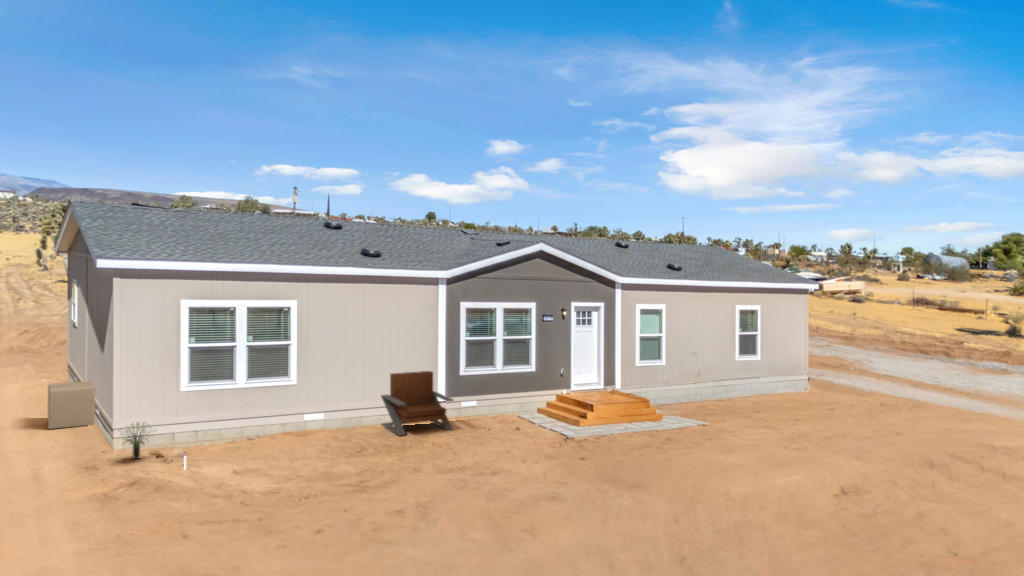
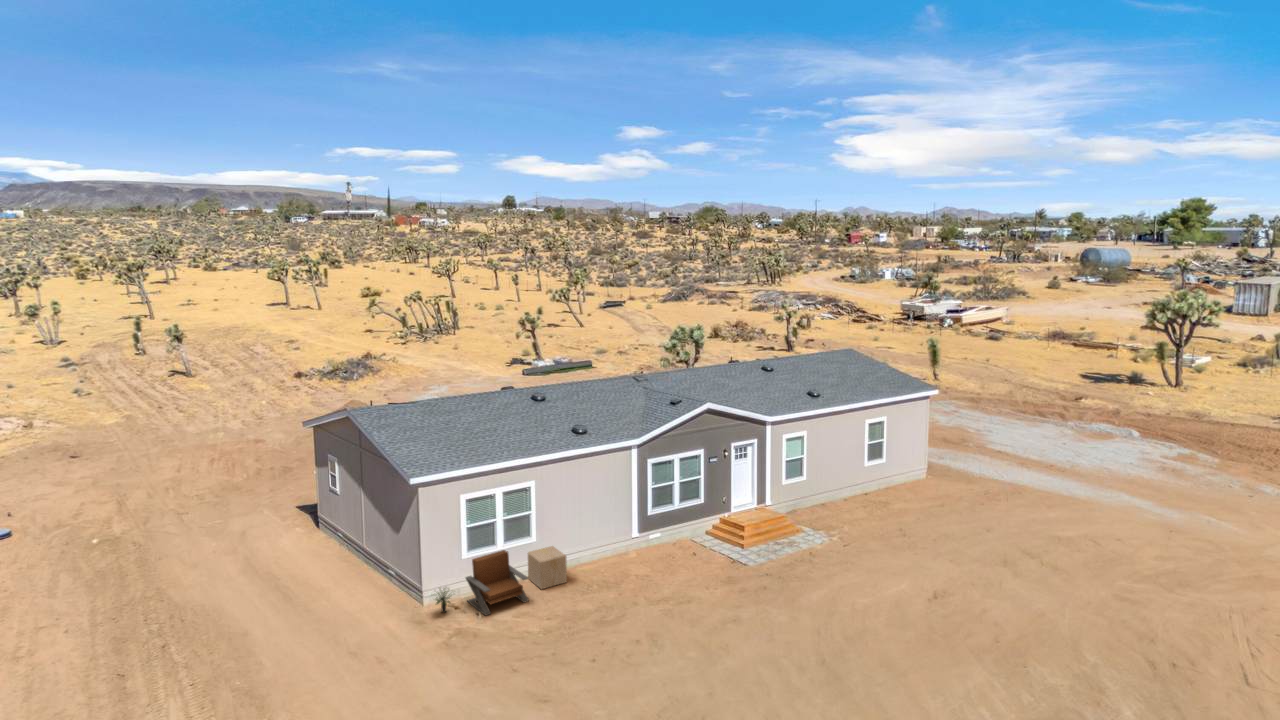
lounge chair: present [381,371,453,436] -> present [466,550,529,615]
cardboard box: present [48,381,95,429] -> present [528,546,567,589]

